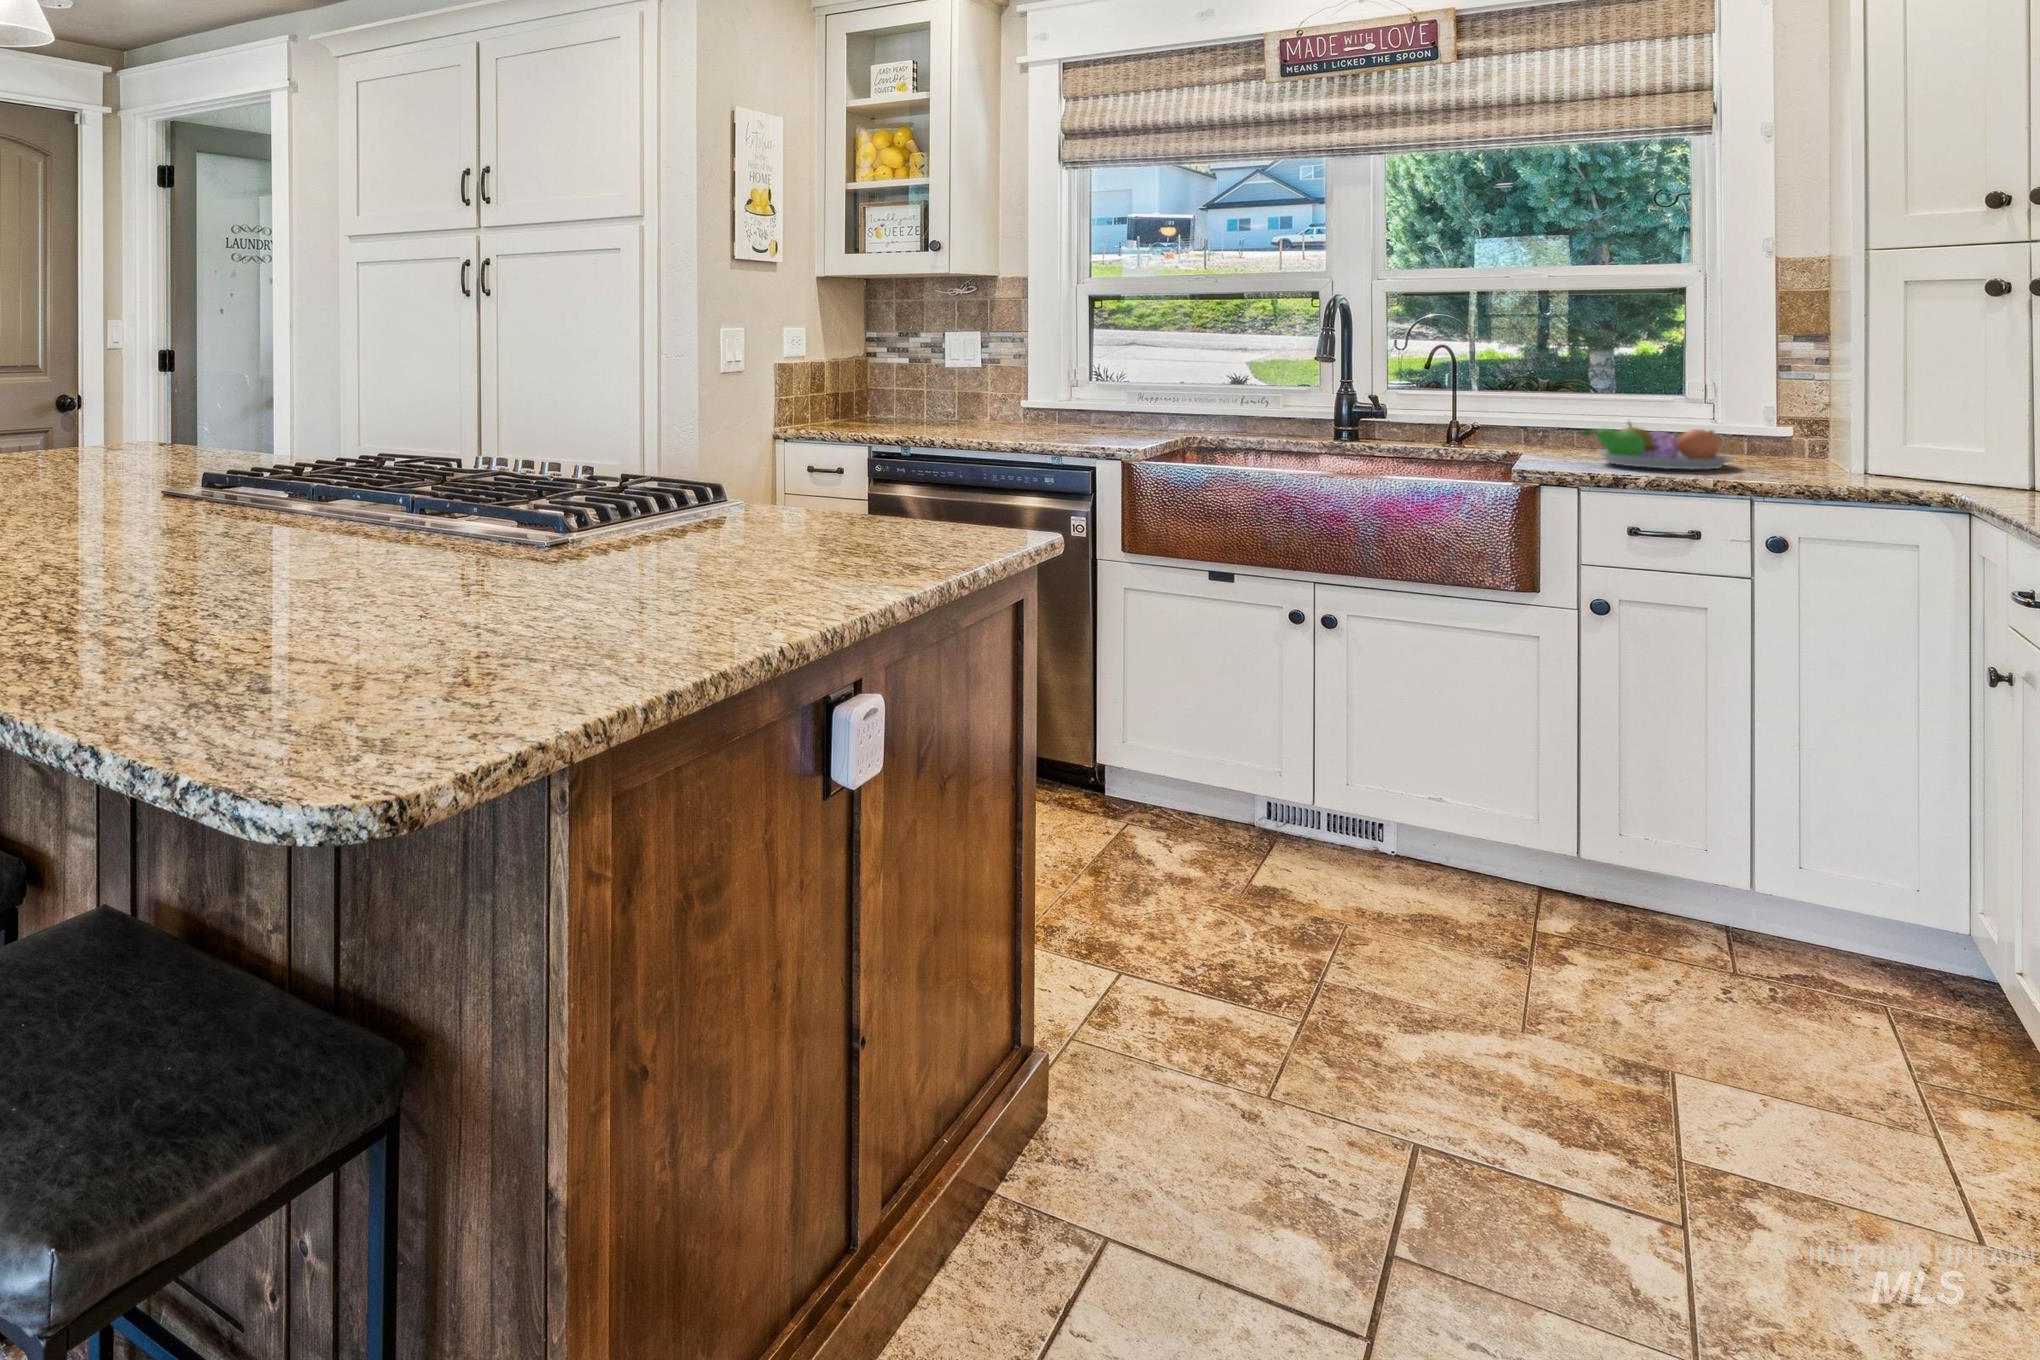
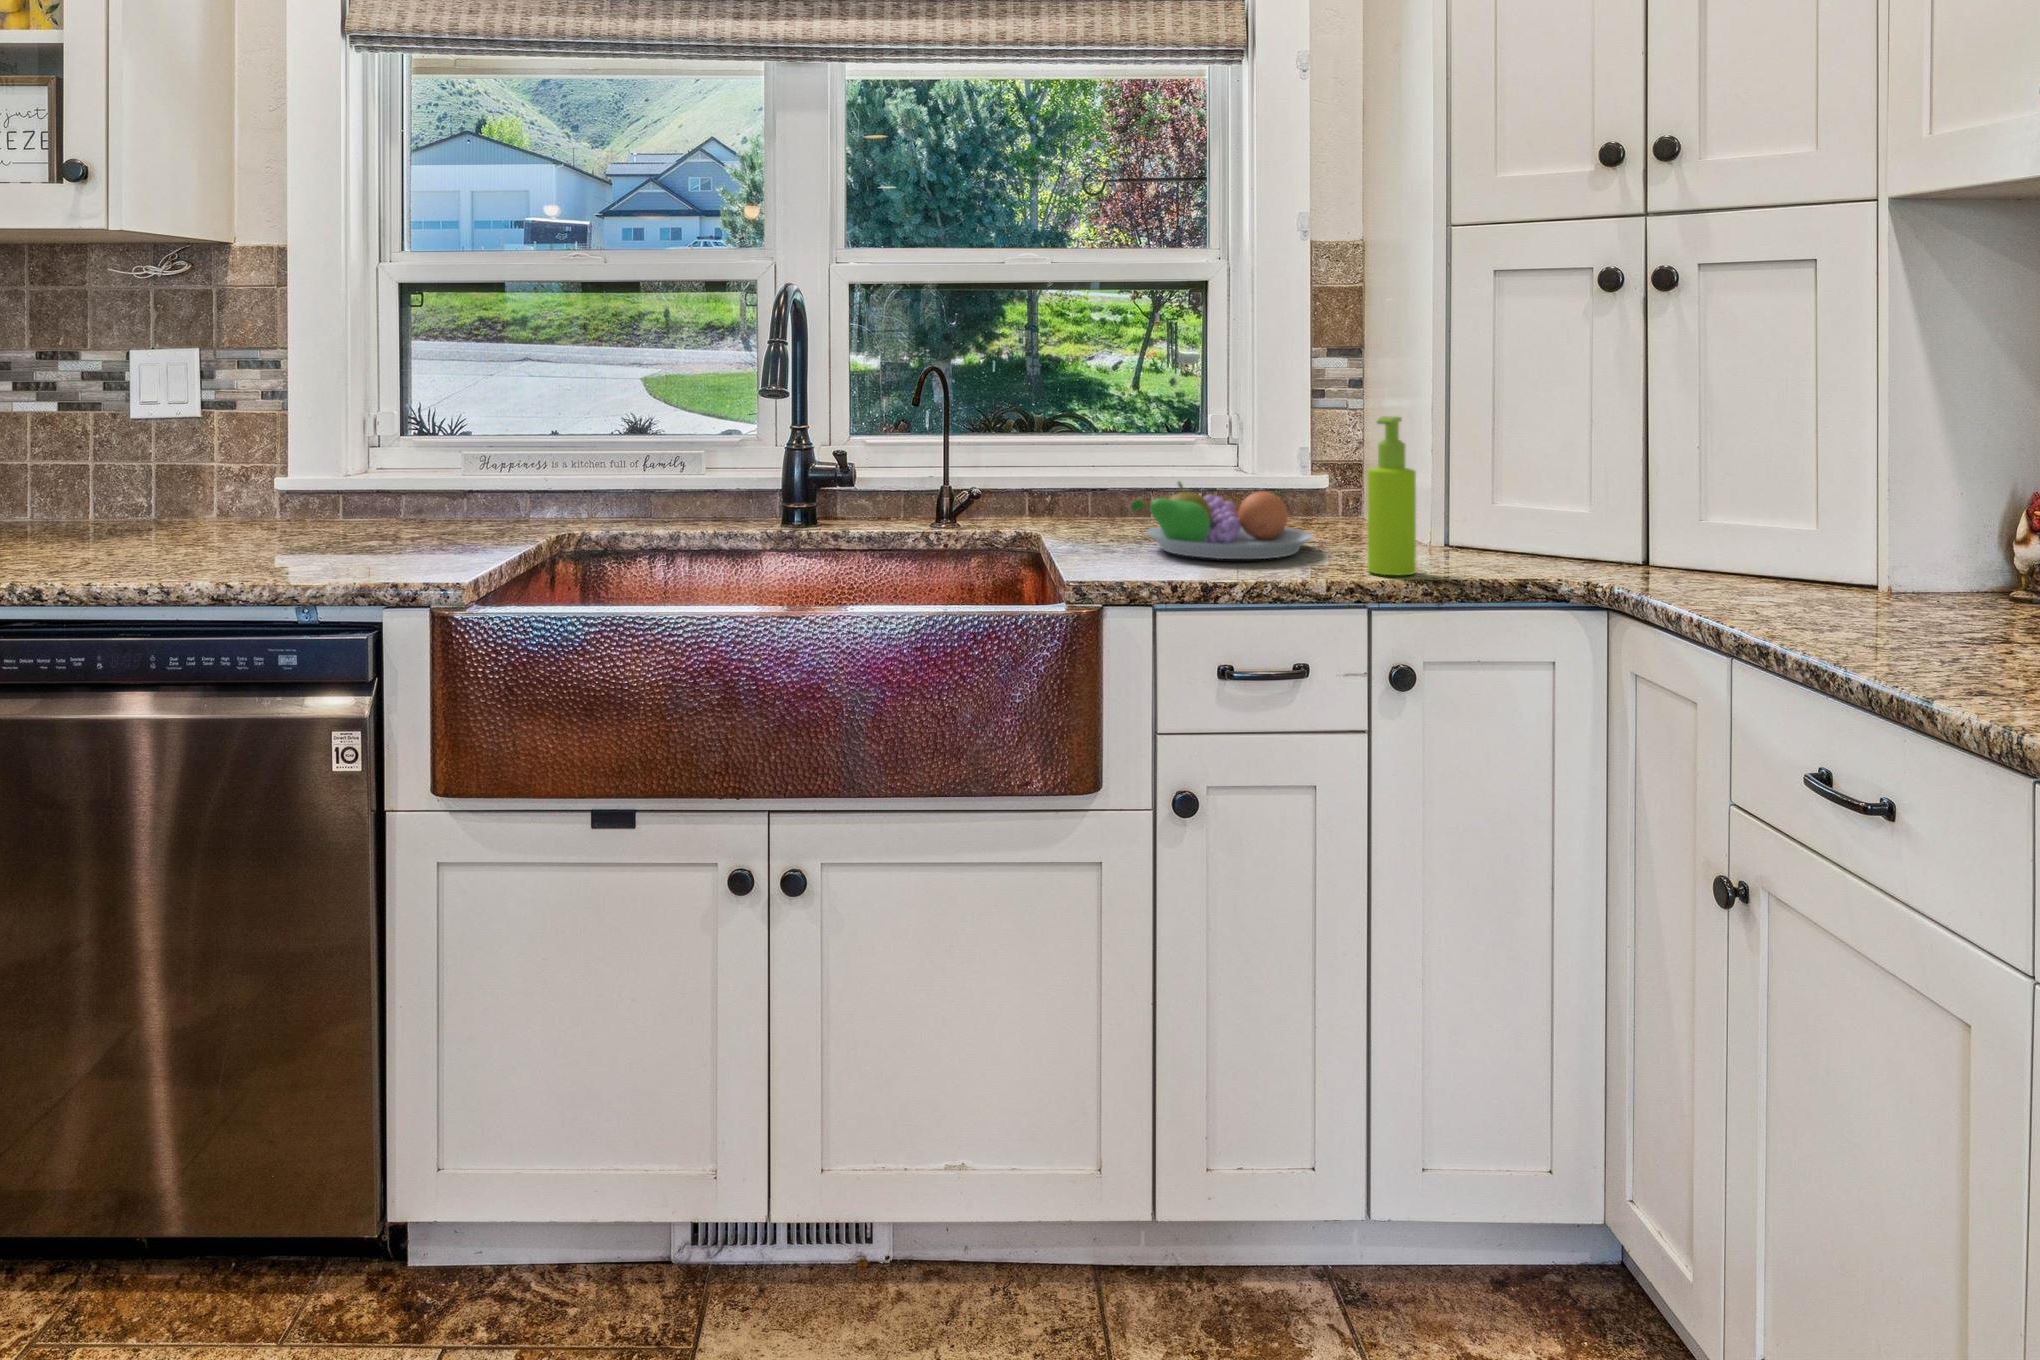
soap dispenser: none [1759,378,1800,481] -> present [1368,416,1416,575]

